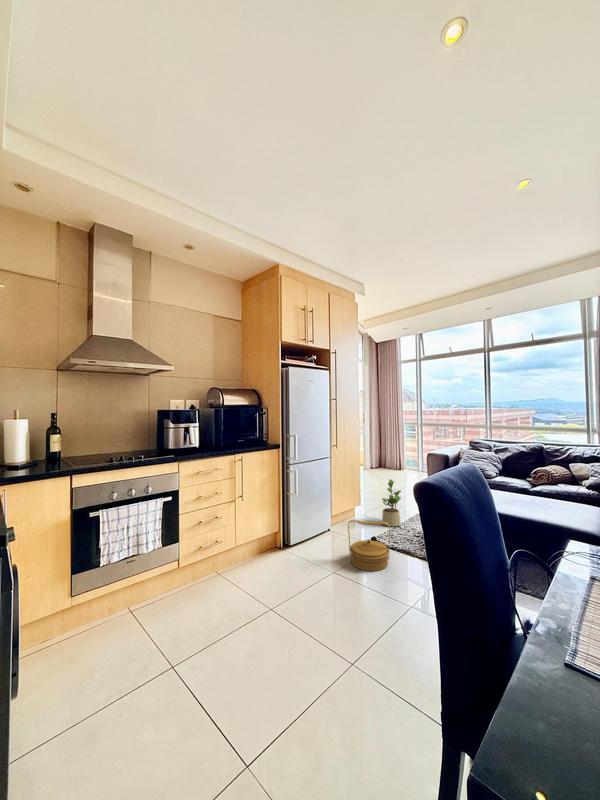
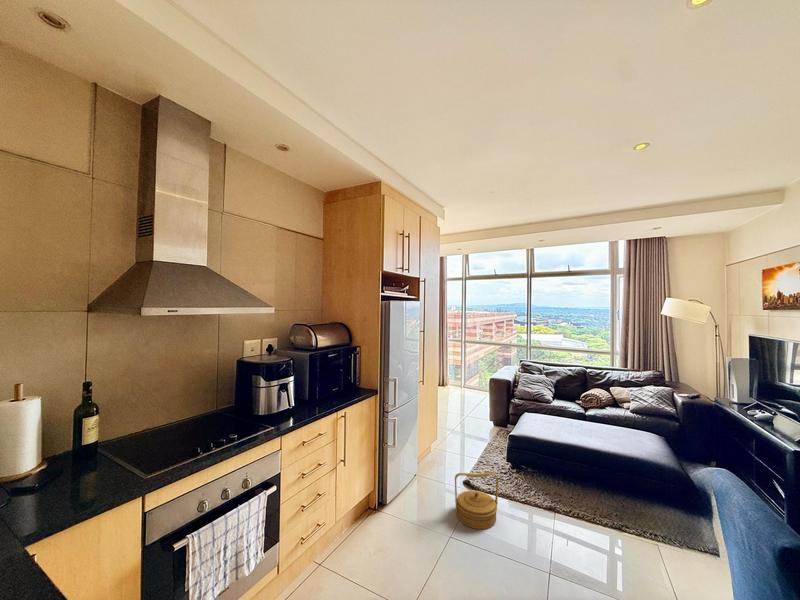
potted plant: present [382,479,401,526] -> none [461,414,483,463]

